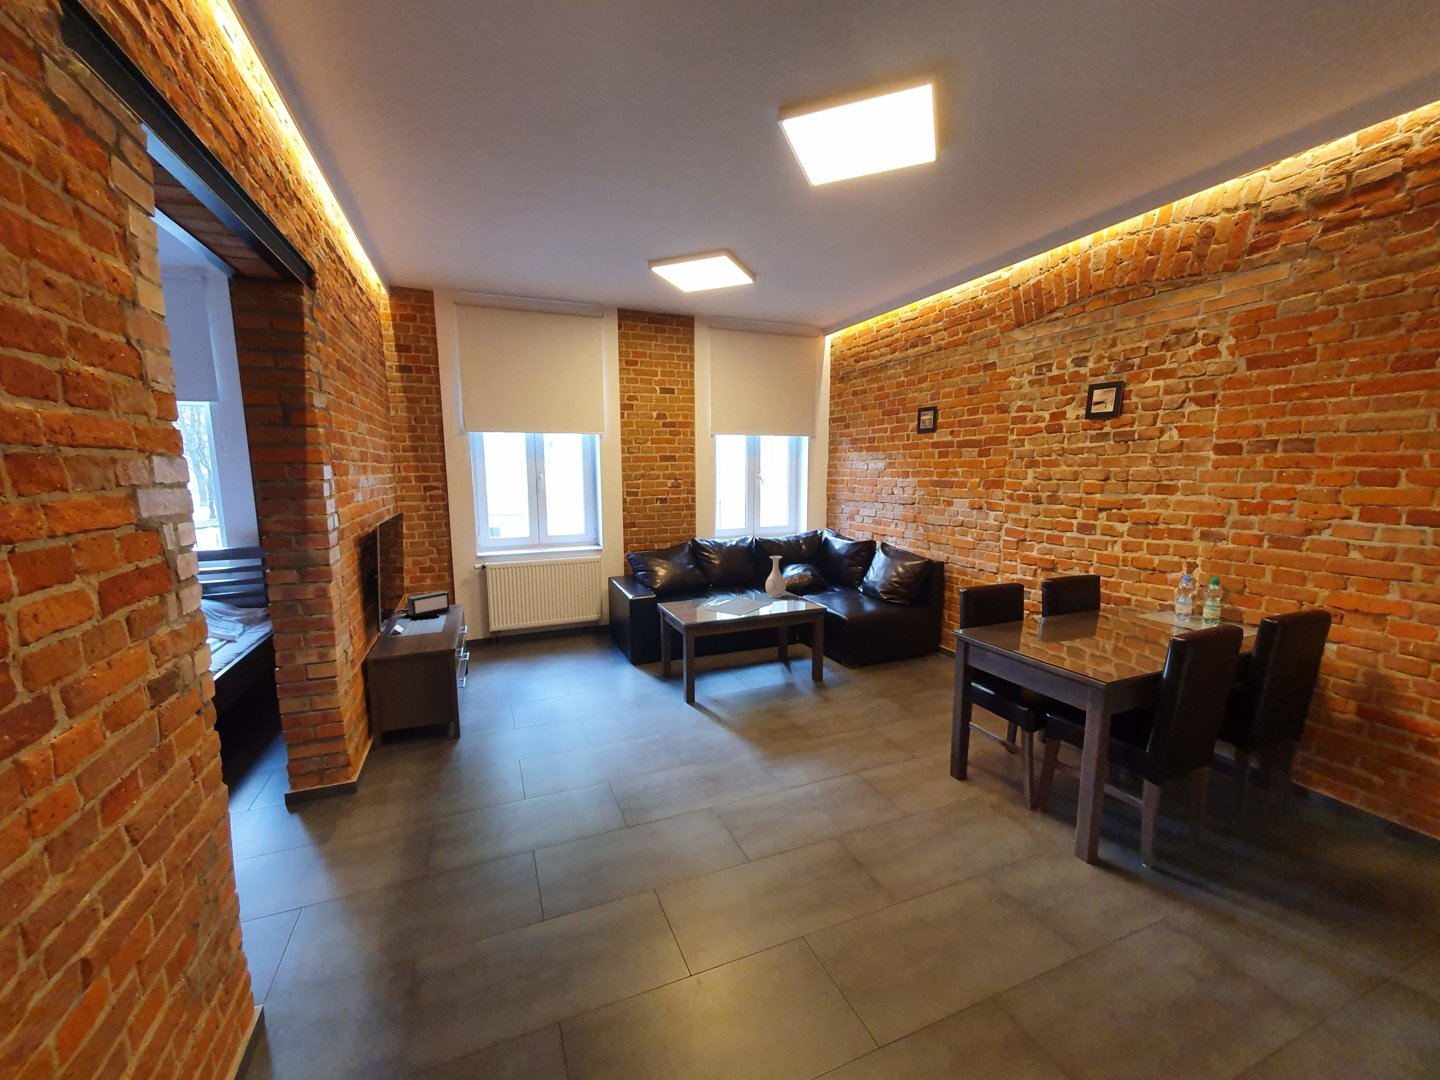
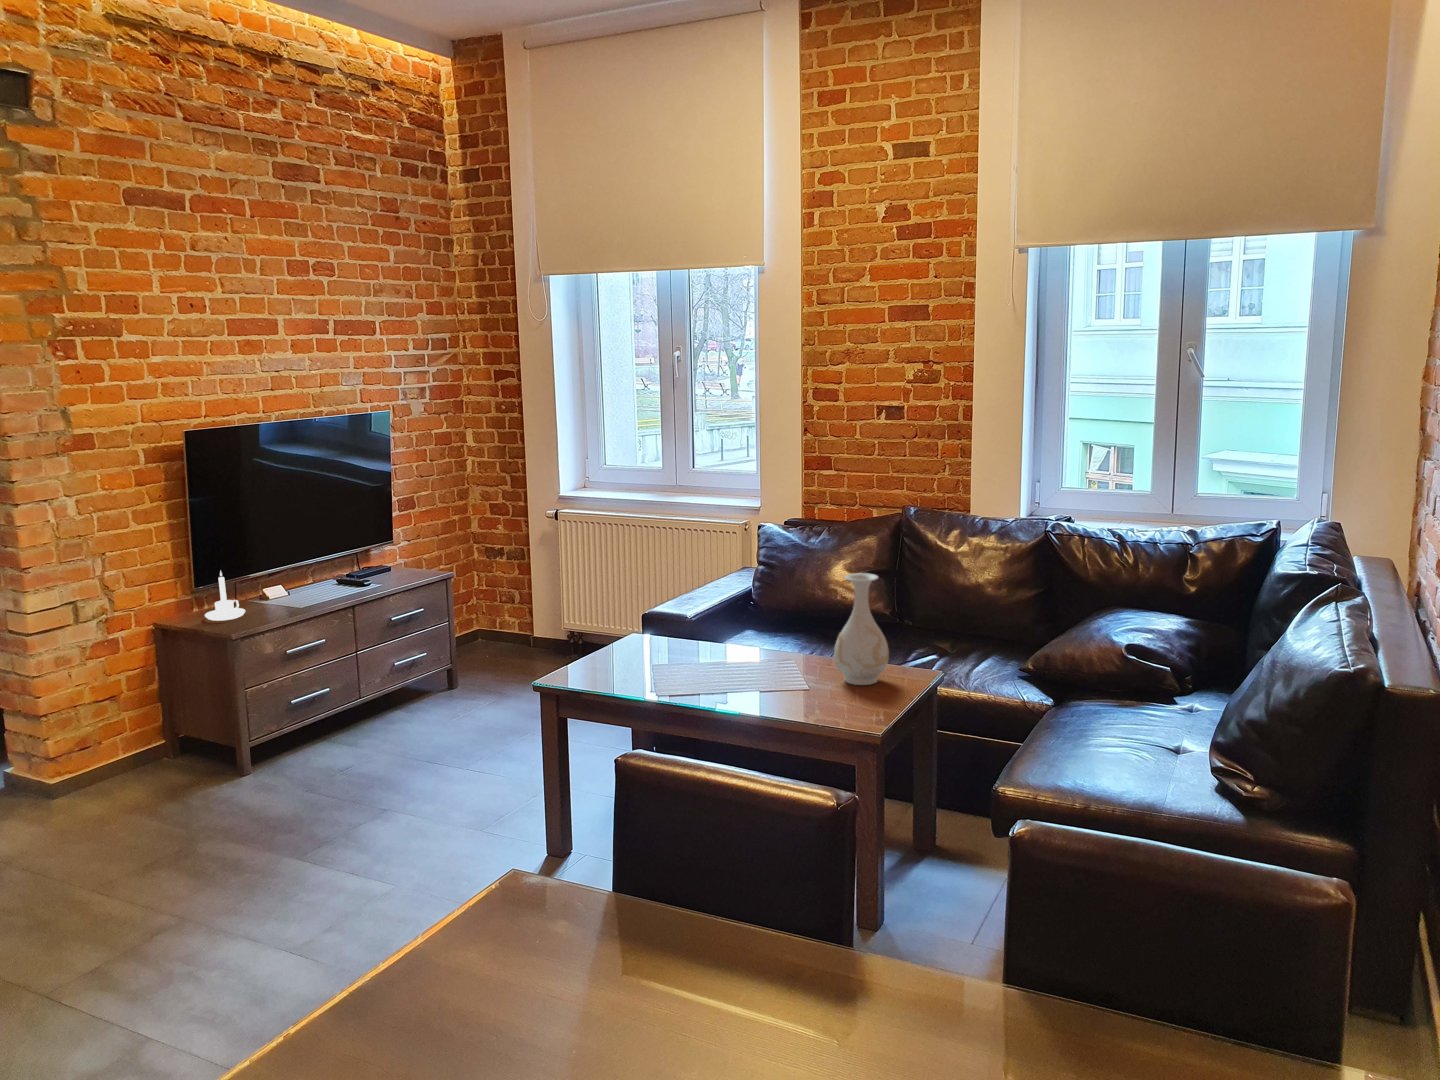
speaker: present [407,591,450,617] -> none [356,546,421,579]
candle holder: none [388,616,416,649] -> present [205,571,245,621]

